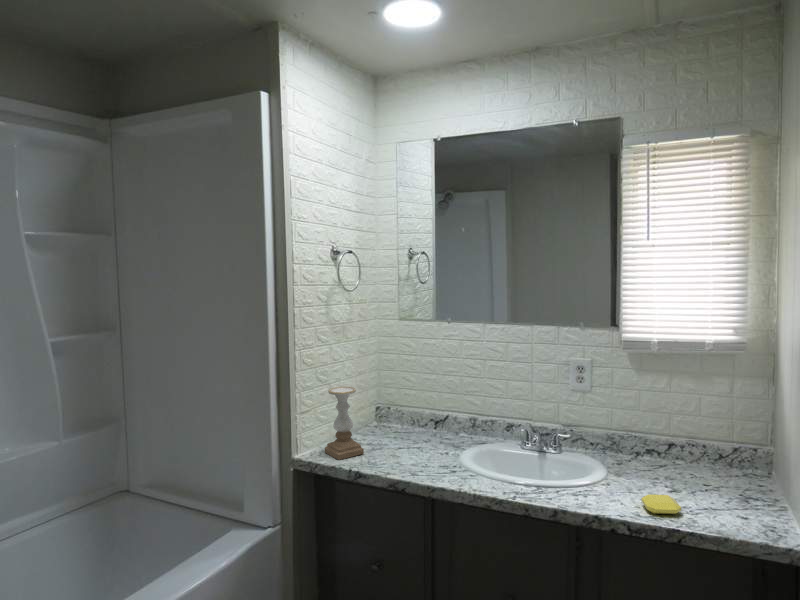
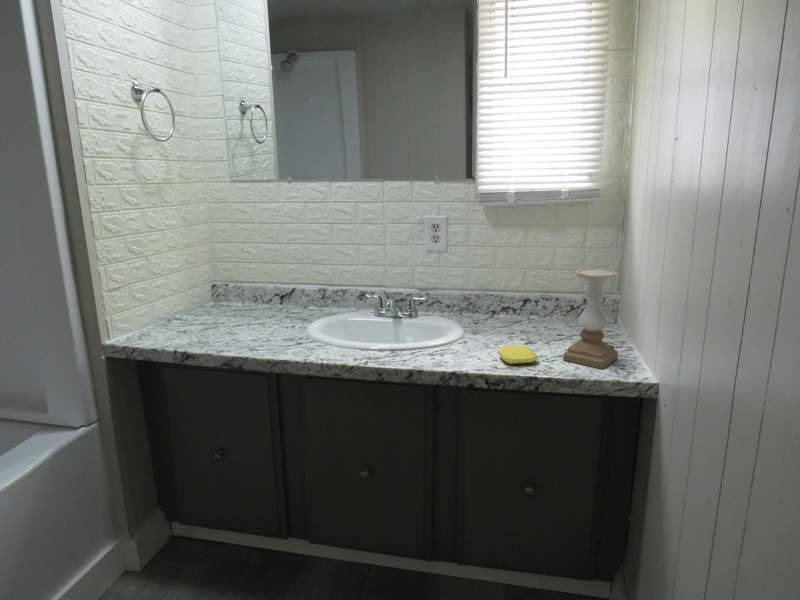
candle holder: present [325,387,364,460] -> present [563,268,618,369]

